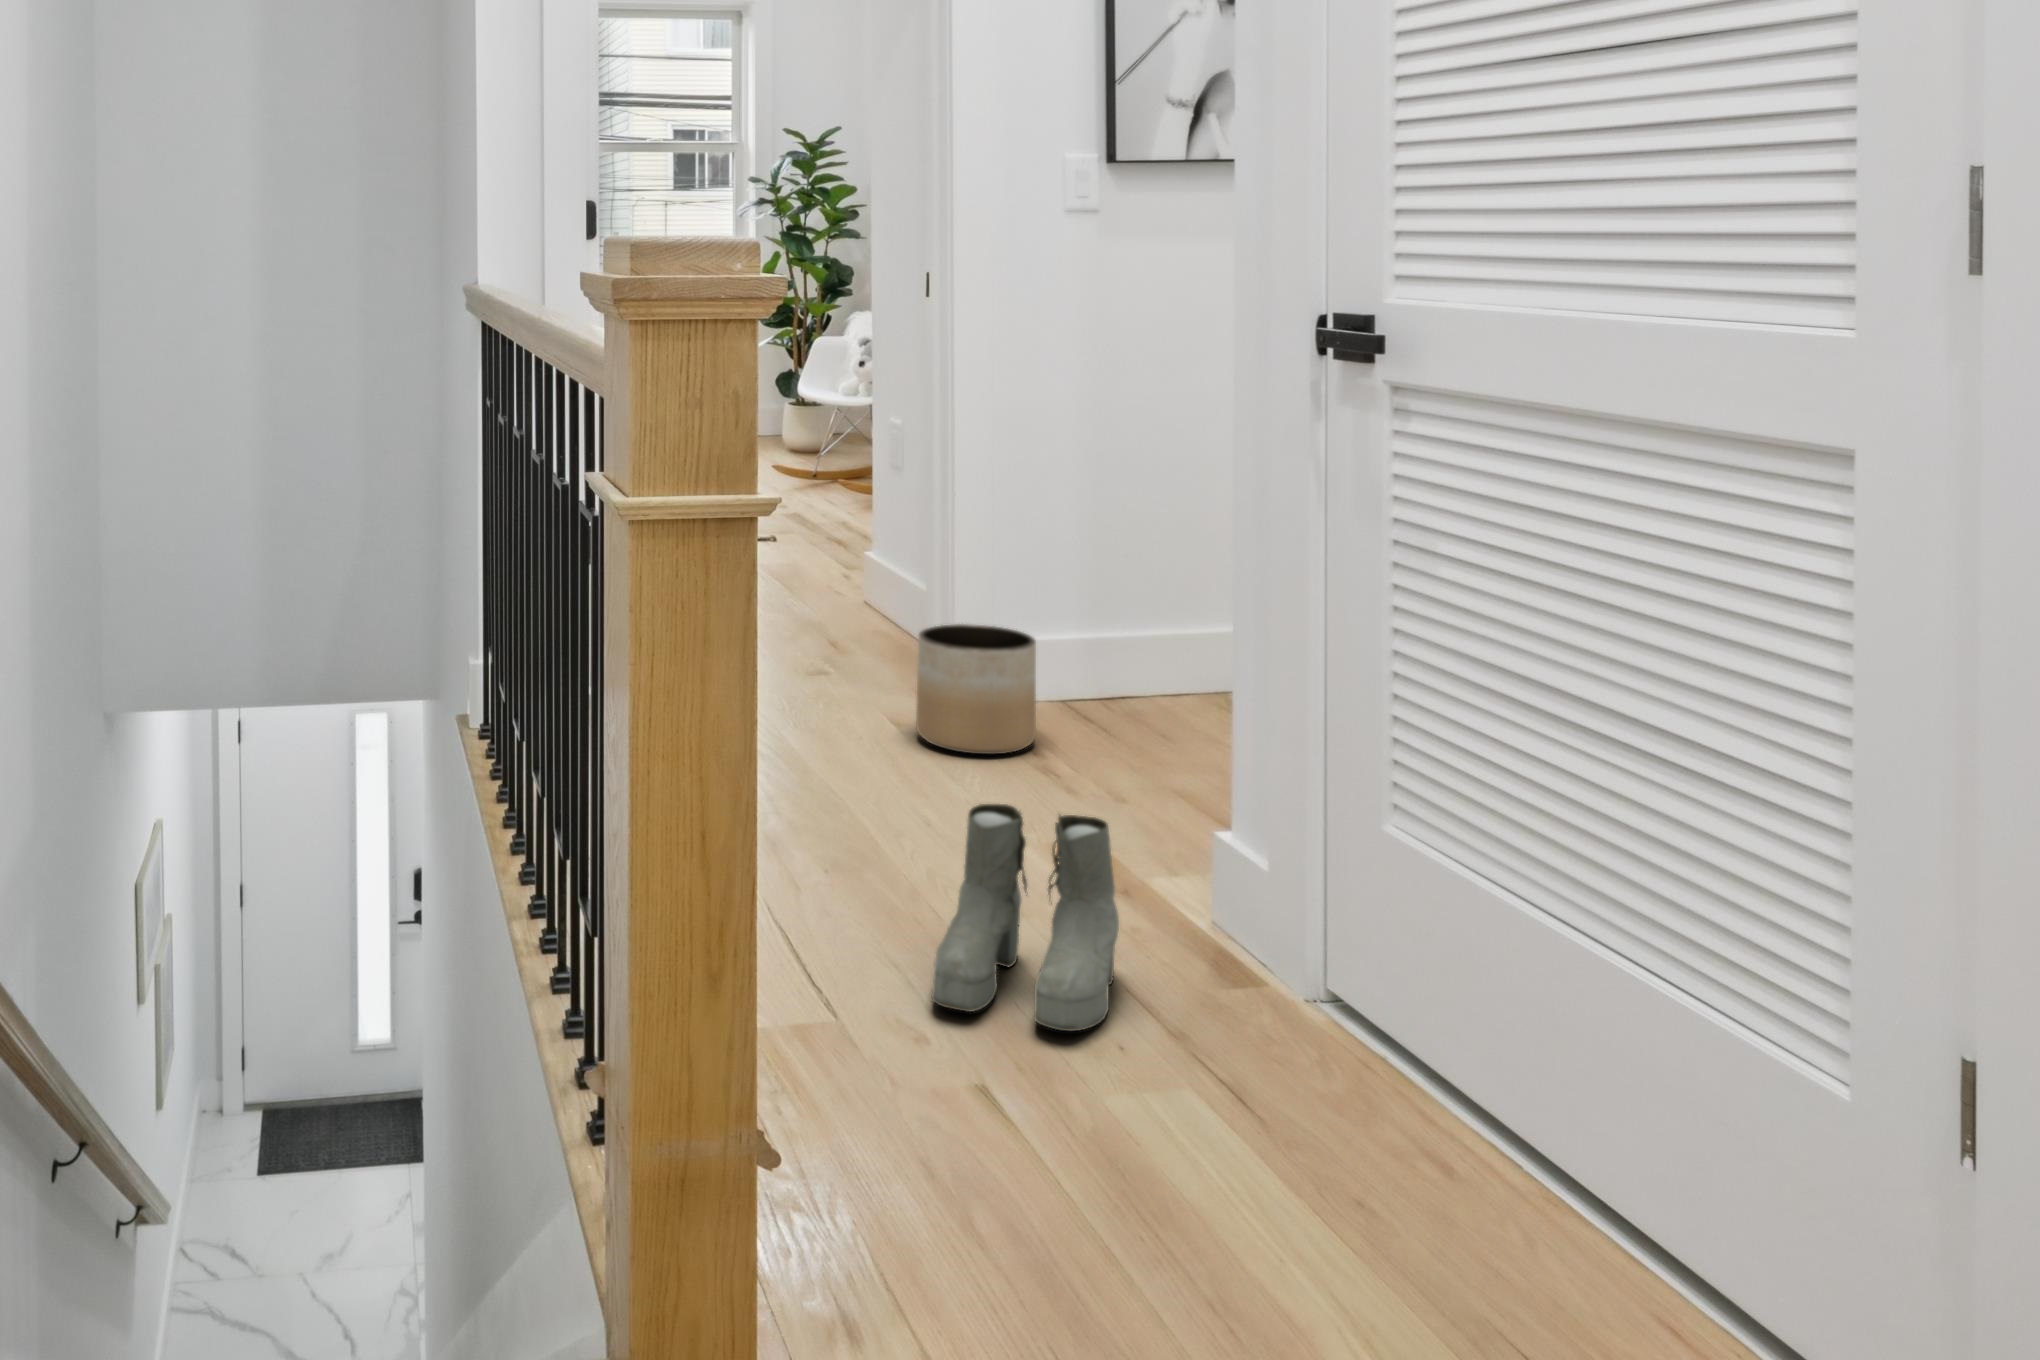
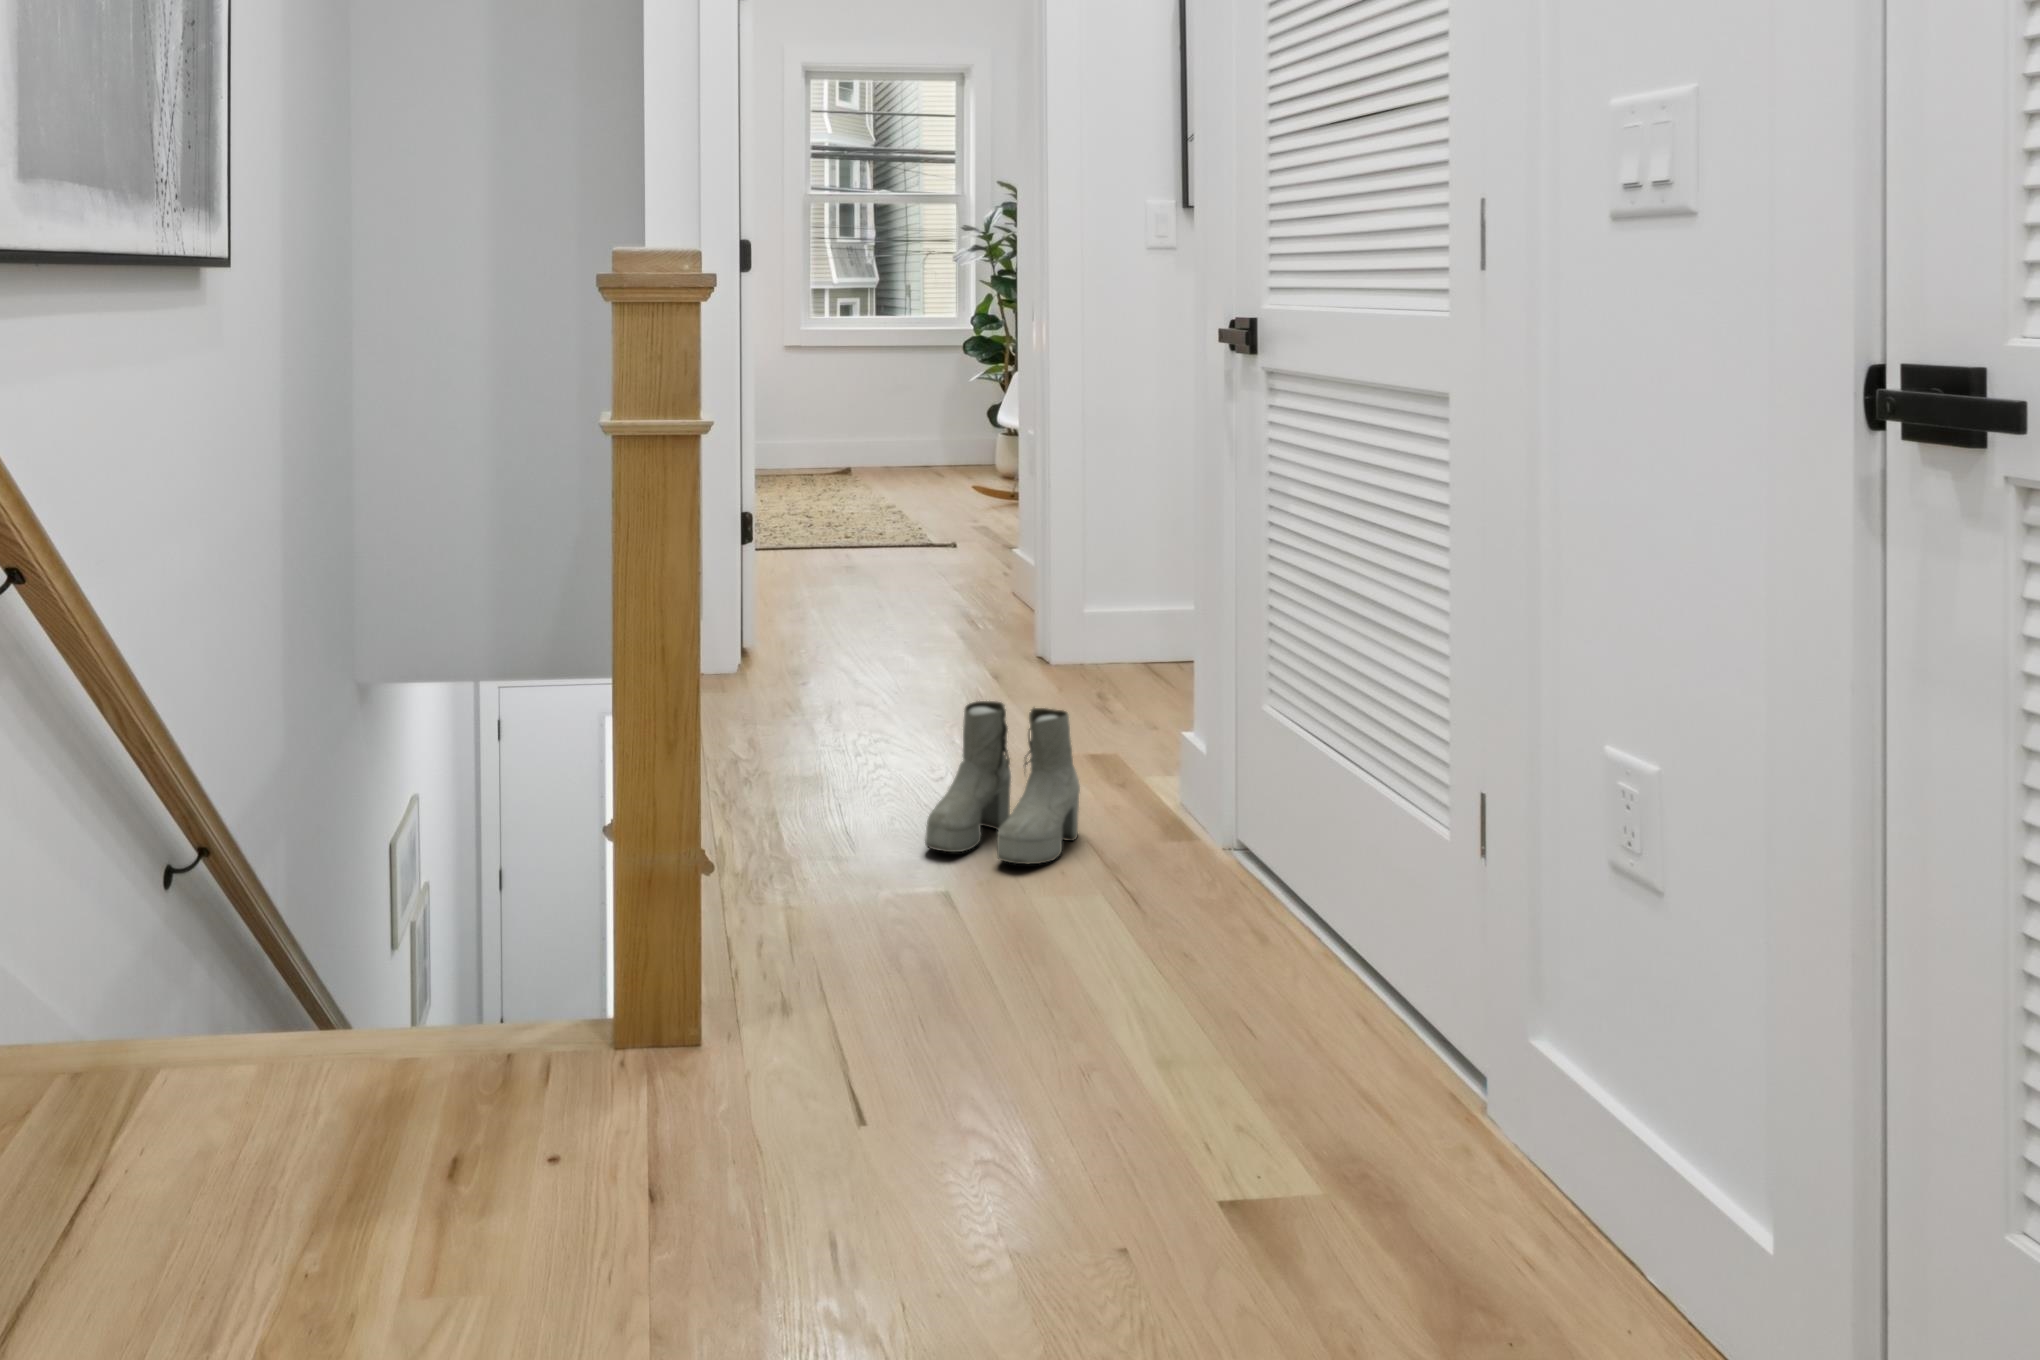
planter: present [916,624,1036,754] -> none [1004,593,1103,698]

